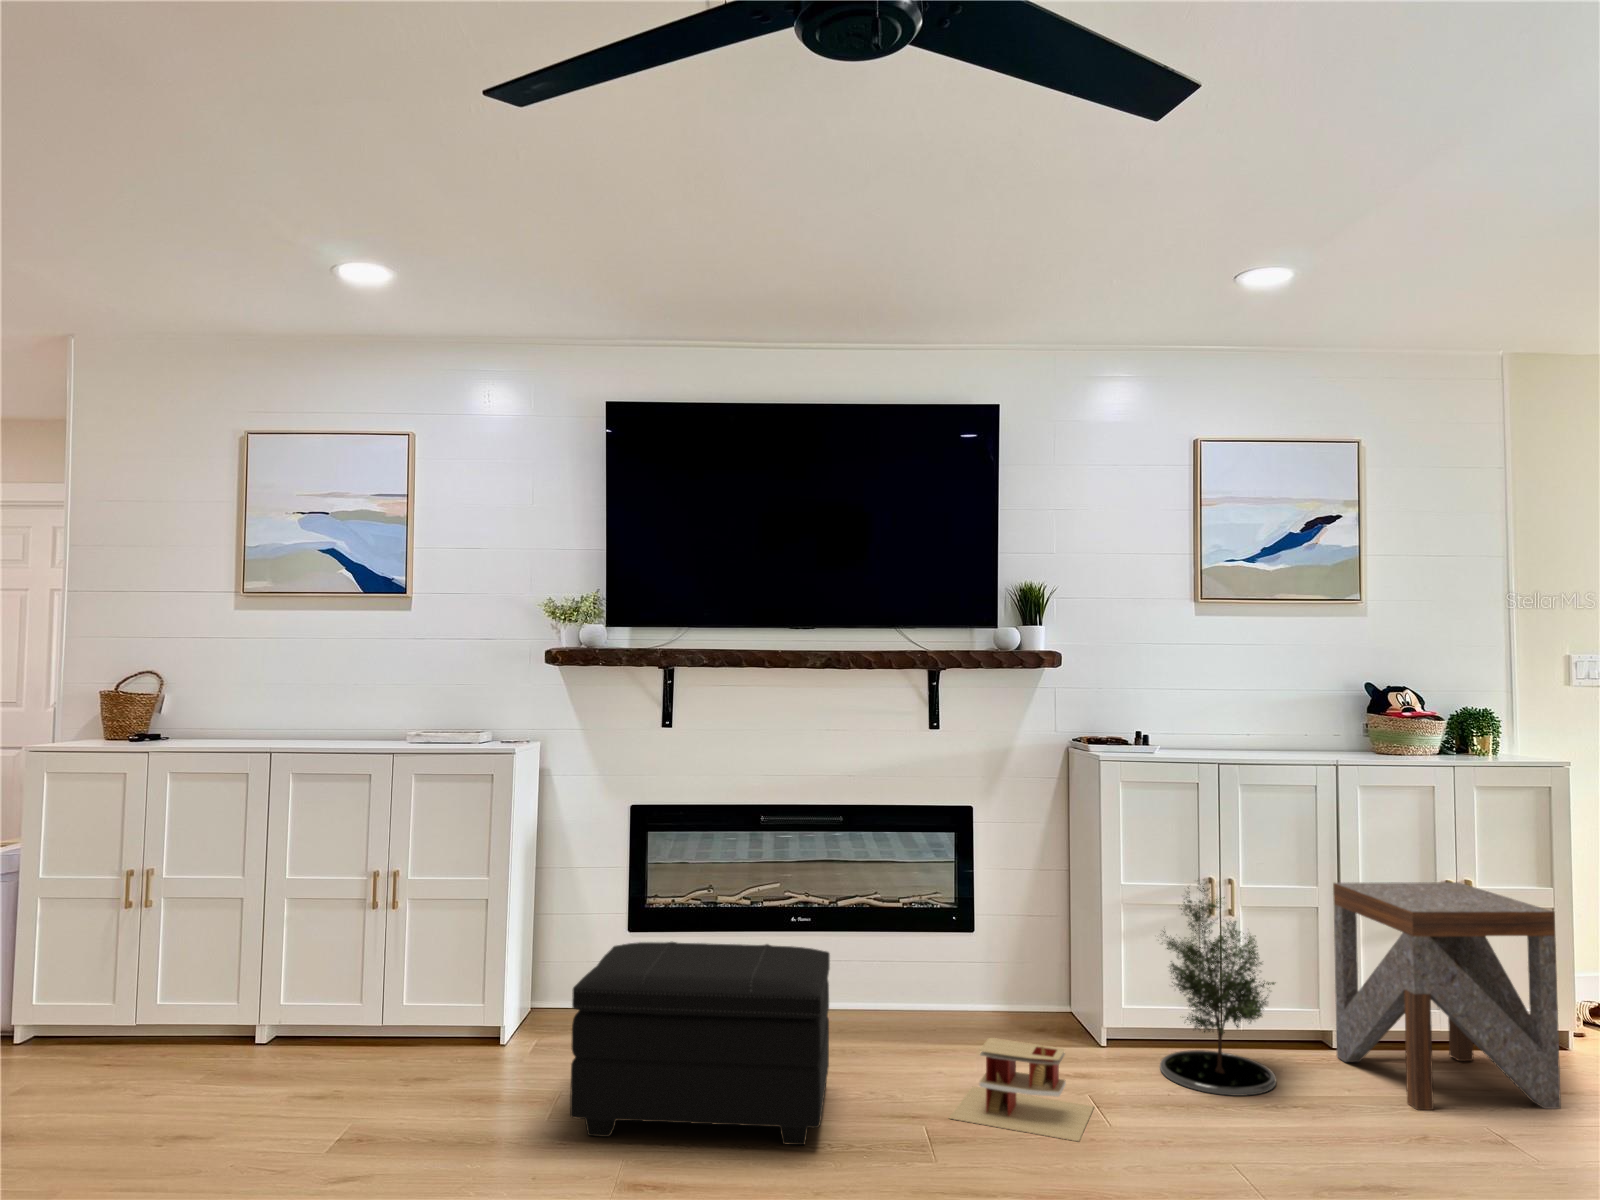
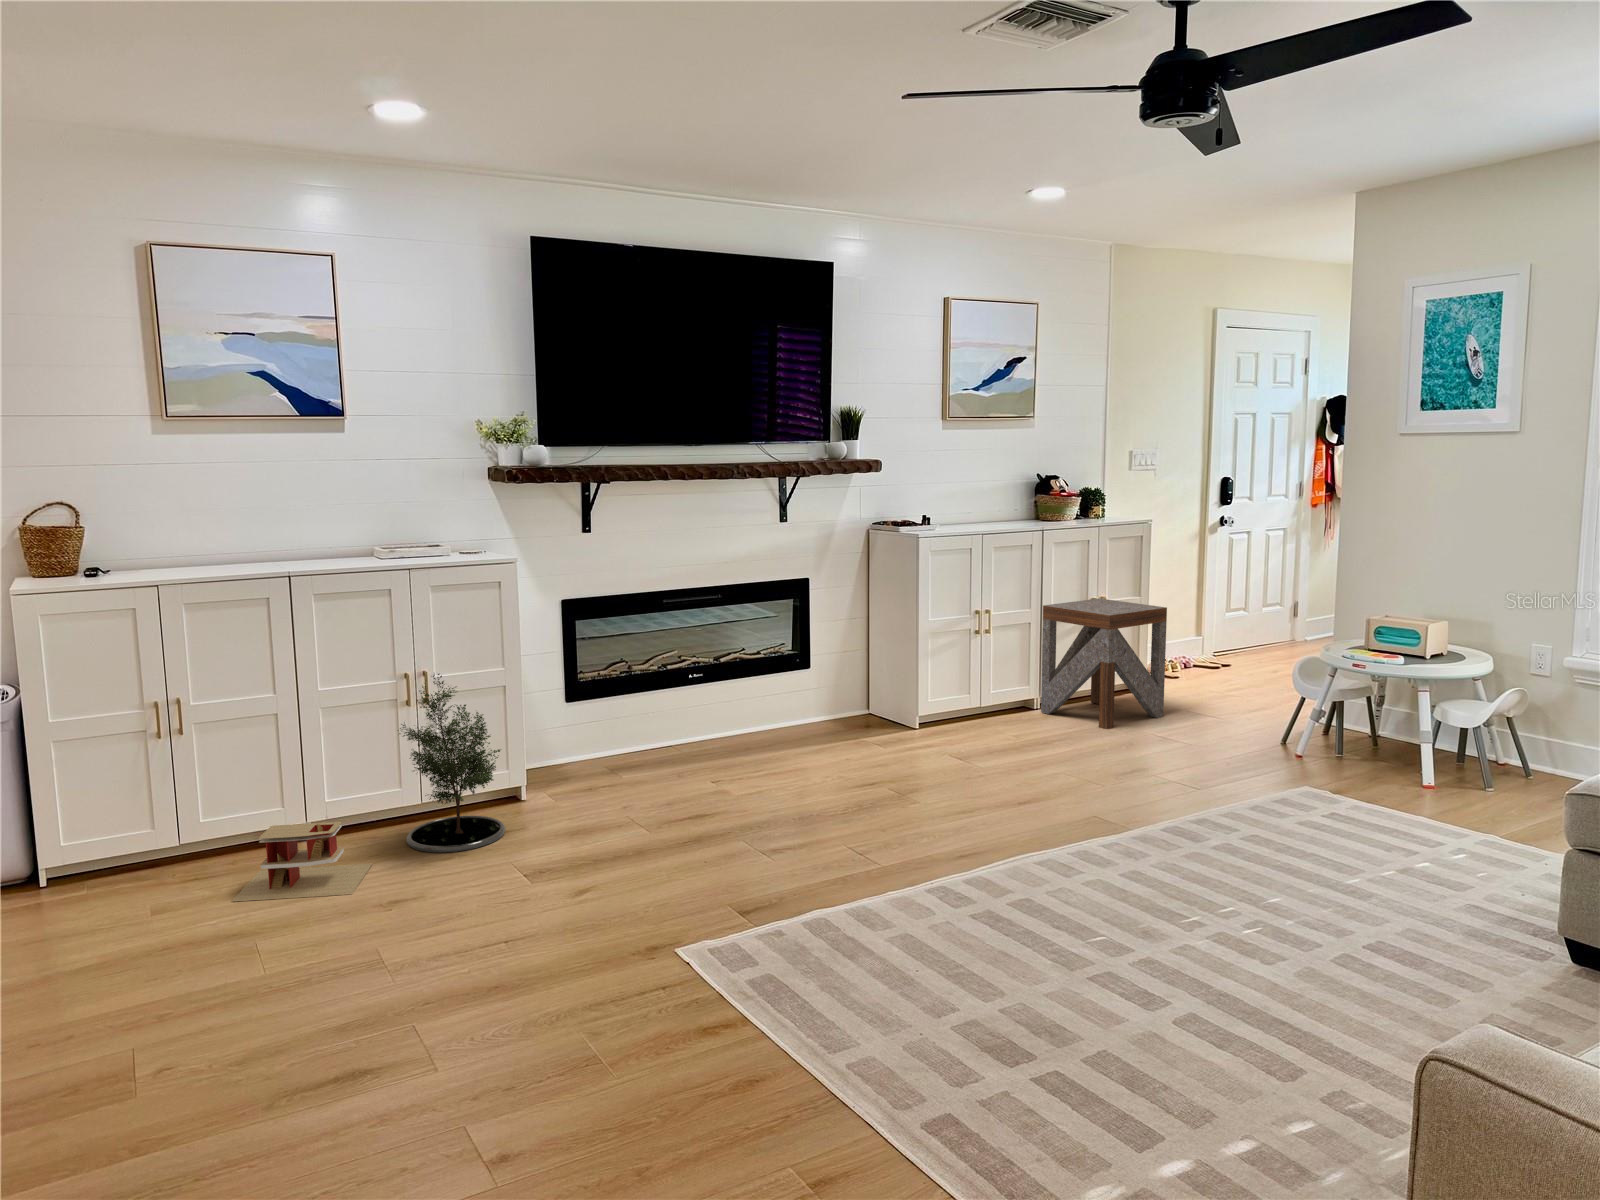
potted tree: present [1160,886,1276,1096] -> present [399,674,505,853]
footstool: present [570,942,830,1145] -> none [644,685,849,833]
toy house: present [950,1038,1094,1141] -> present [232,822,372,902]

